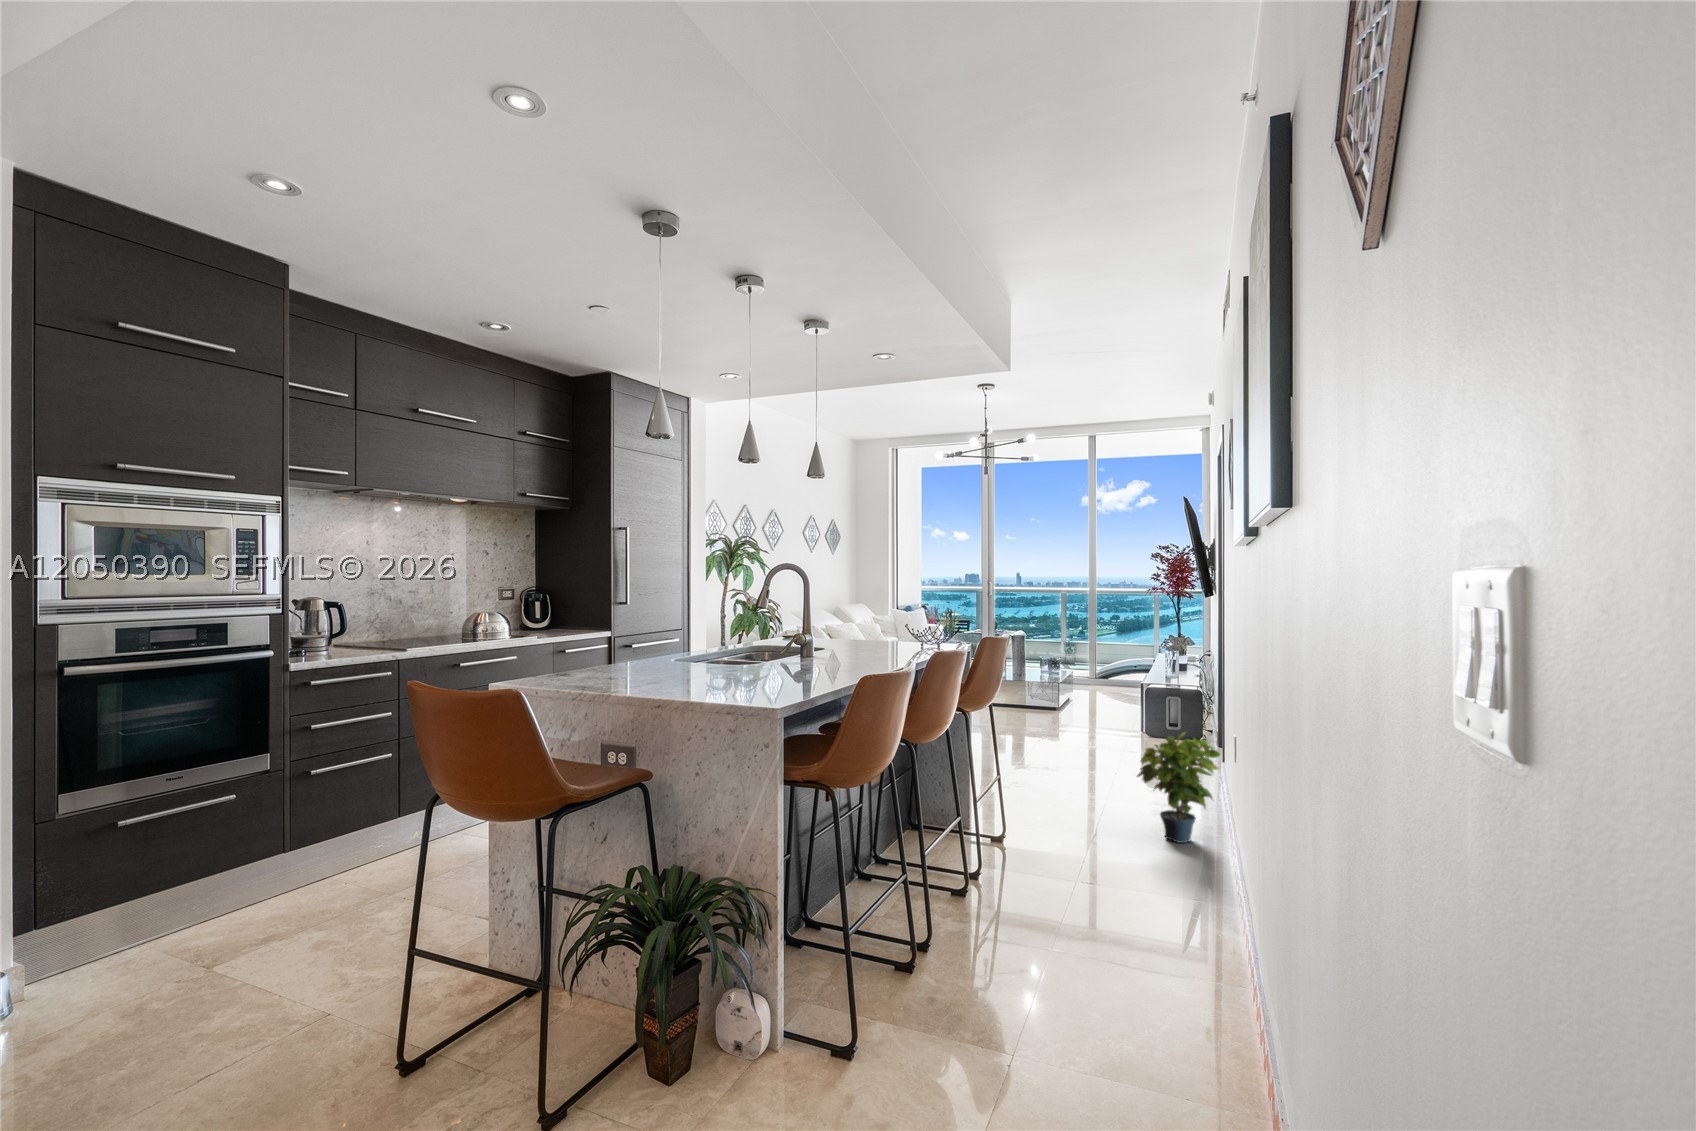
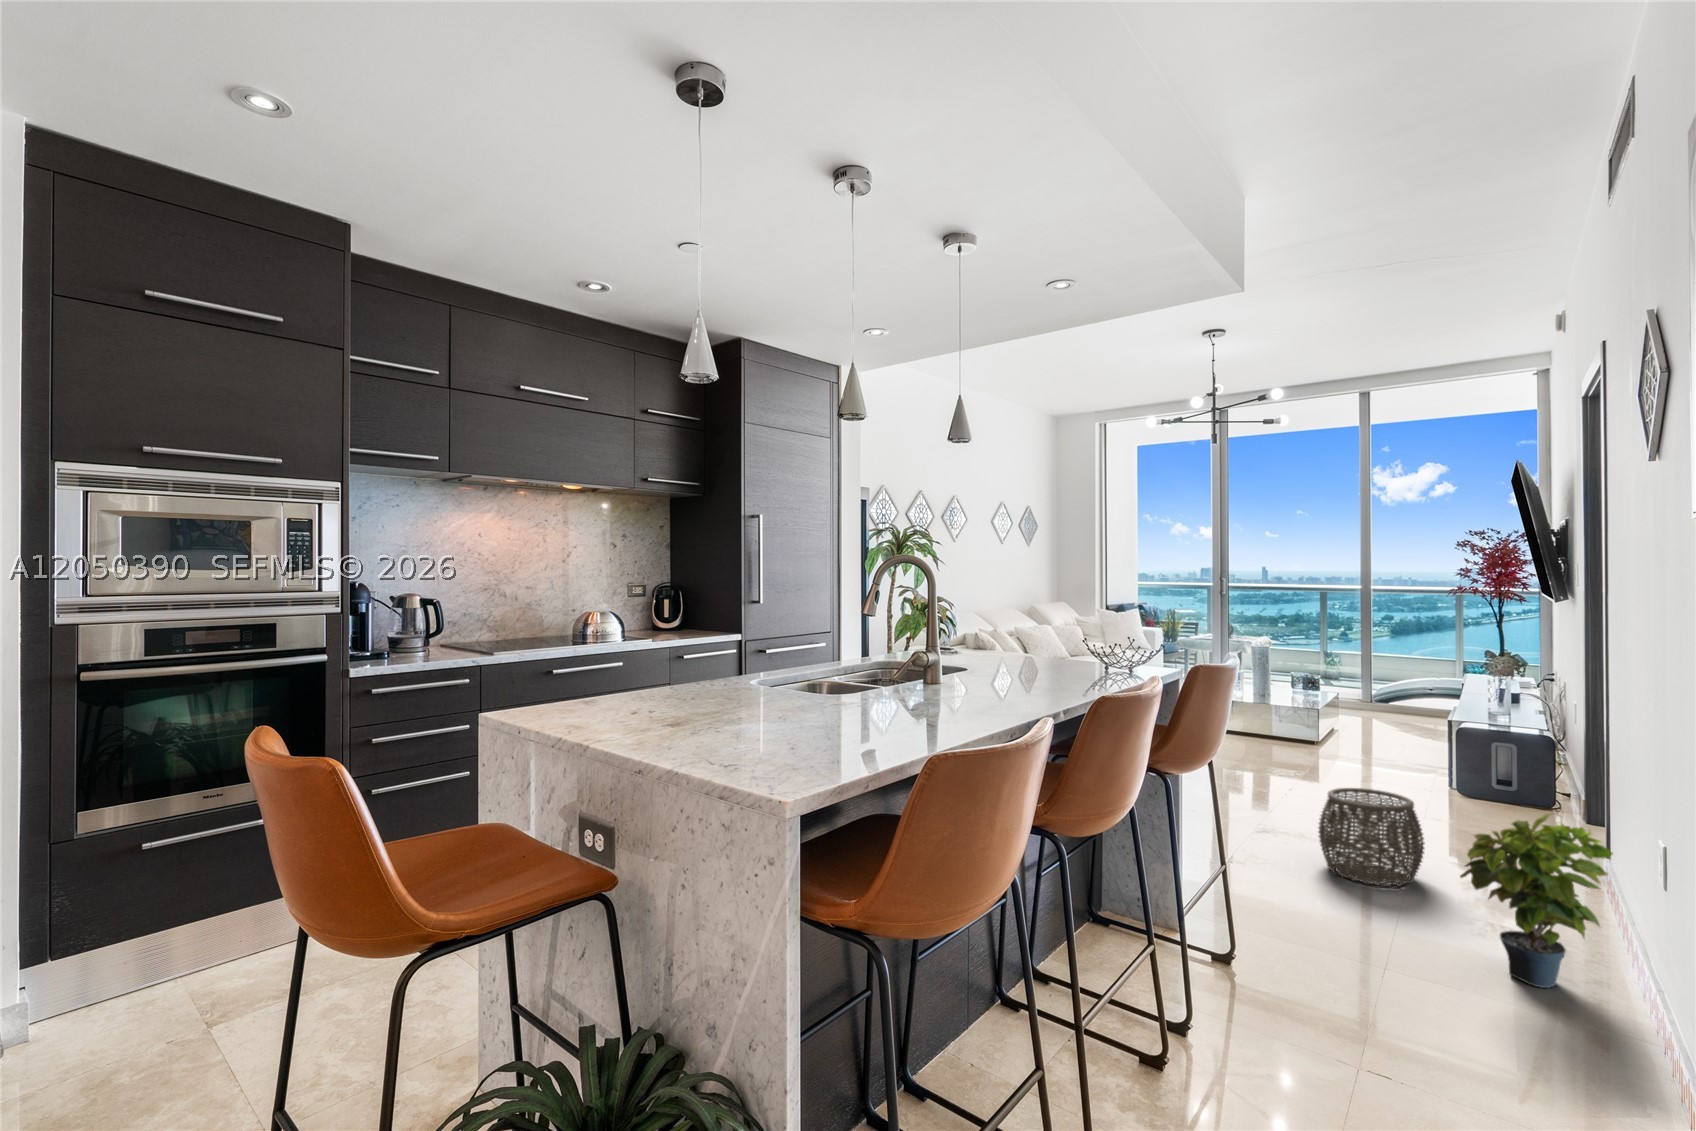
woven basket: none [1054,731,1121,796] -> present [1318,788,1424,886]

